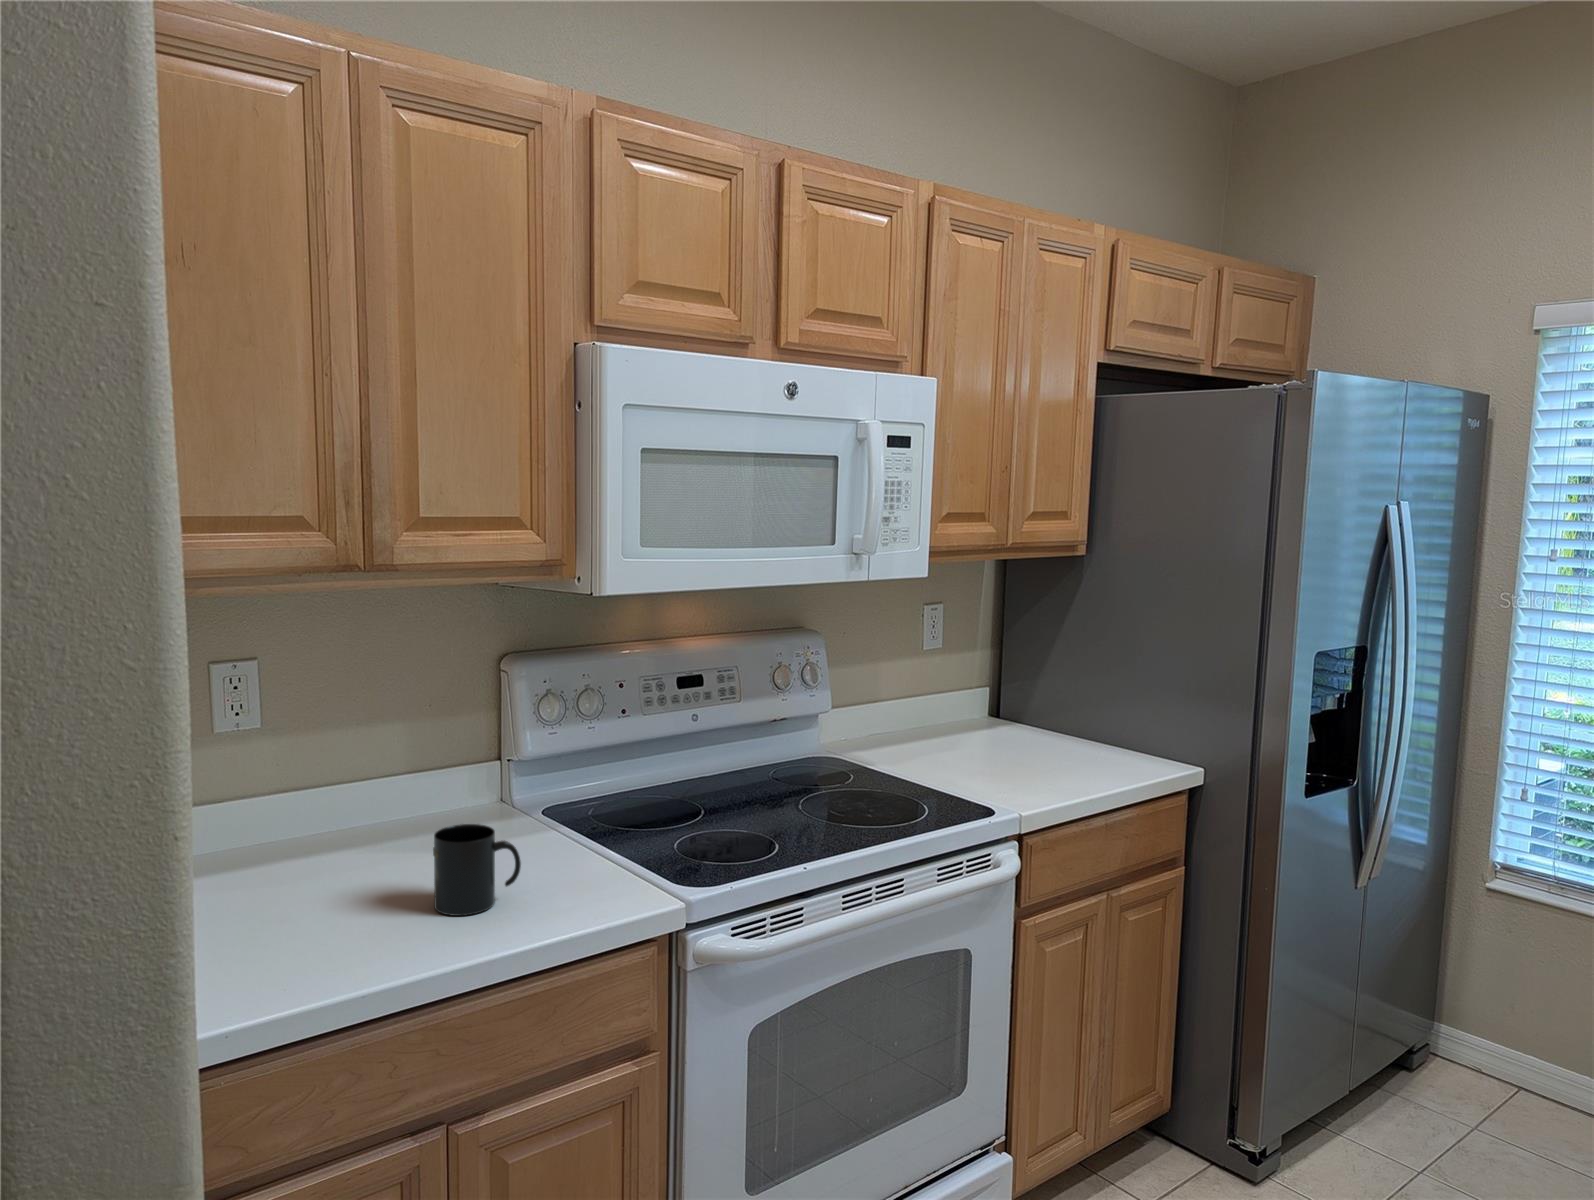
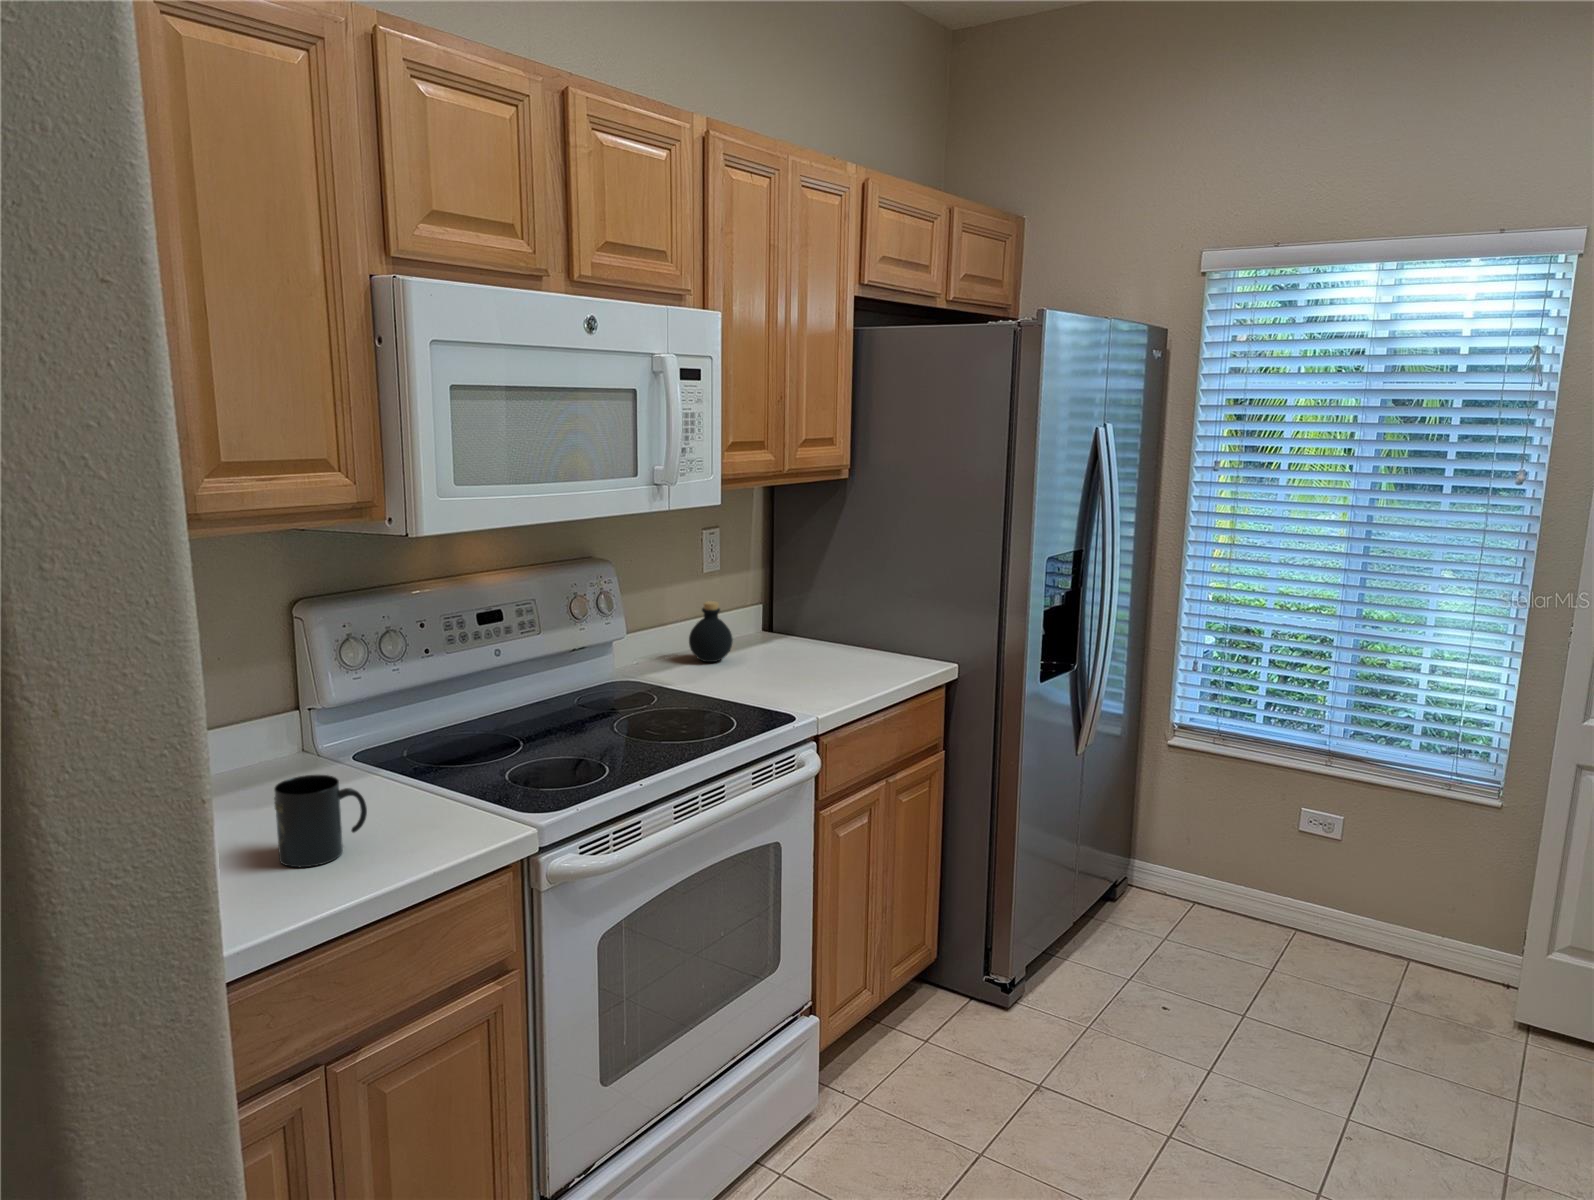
bottle: none [905,682,951,746] -> present [689,601,733,662]

